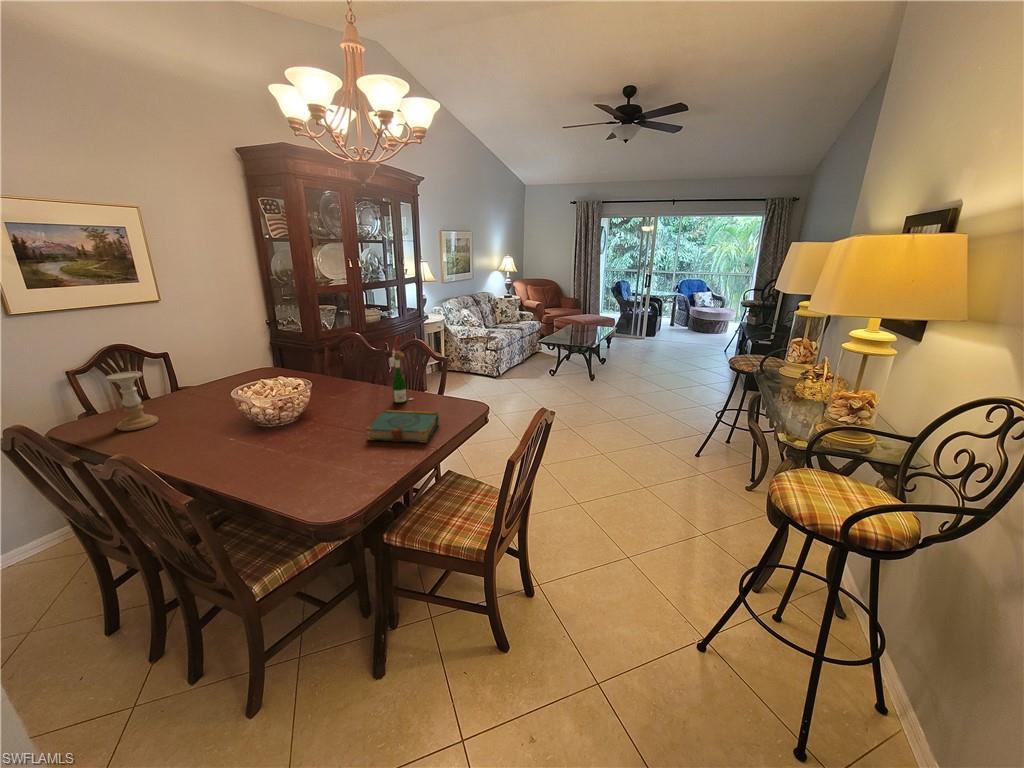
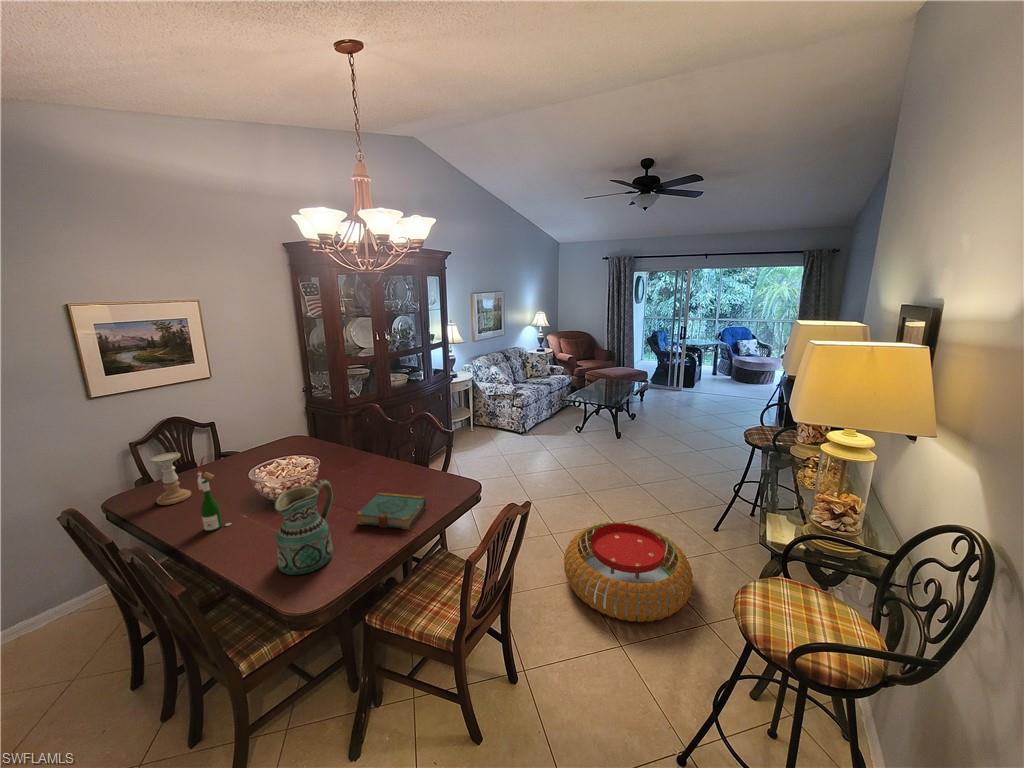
wine bottle: present [389,336,413,403] -> present [198,457,231,531]
ceramic pitcher: none [284,386,349,487] -> present [275,480,333,575]
pouf: none [562,448,689,536] -> present [564,522,693,622]

